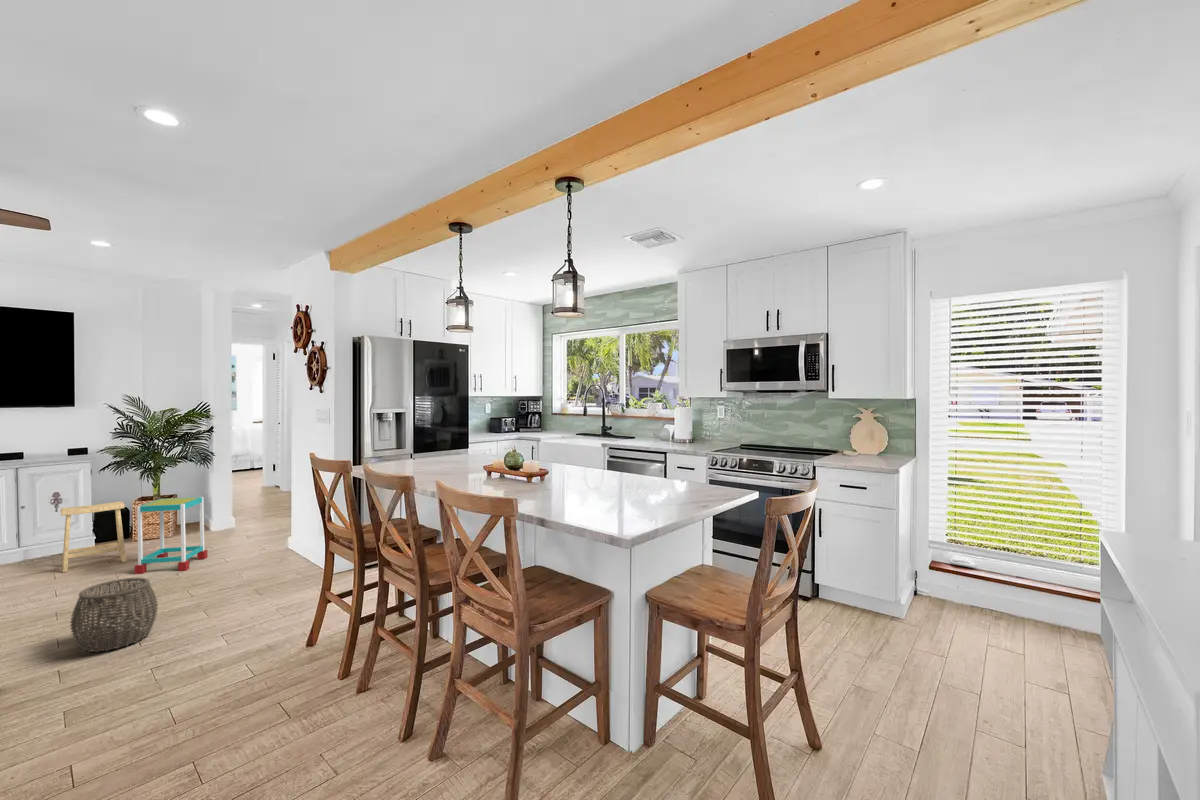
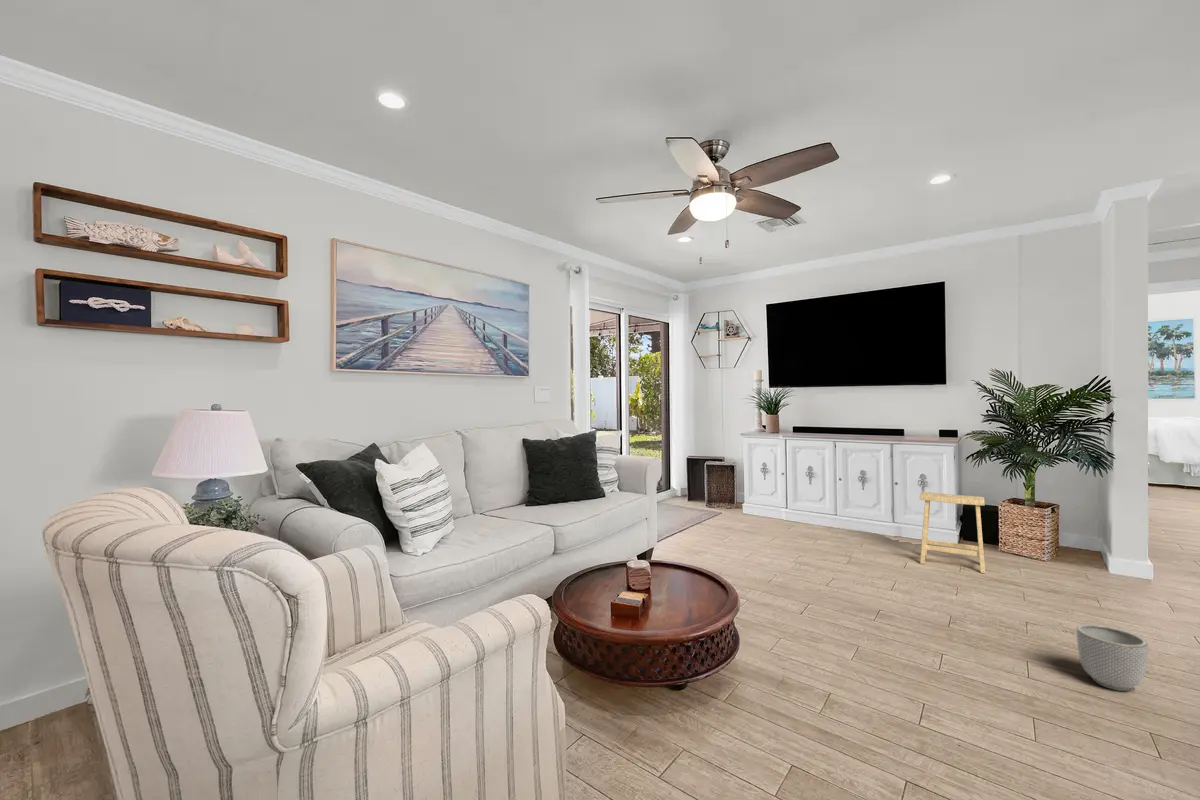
side table: present [135,497,207,574] -> none [990,503,1097,617]
planter: none [201,560,237,595] -> present [1077,624,1148,691]
woven basket: present [70,577,158,652] -> none [886,596,997,708]

